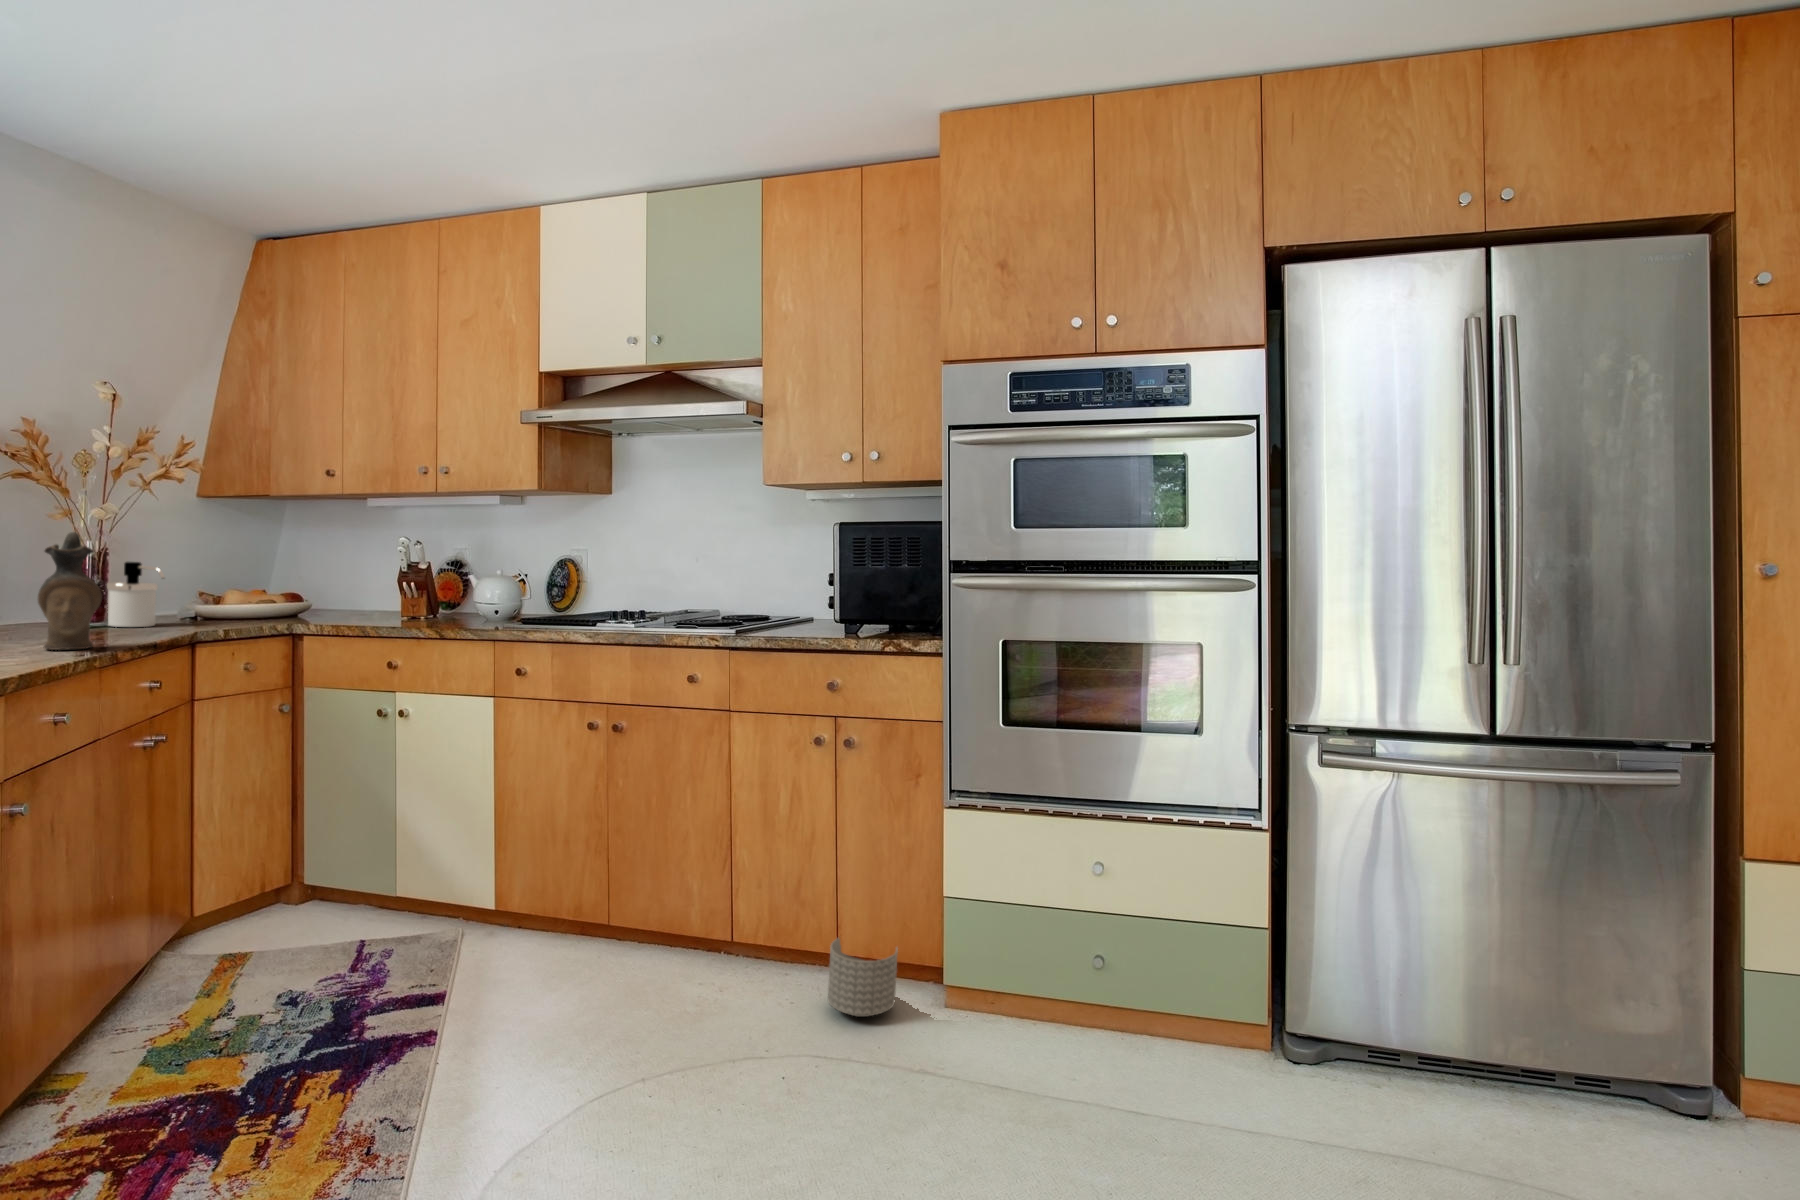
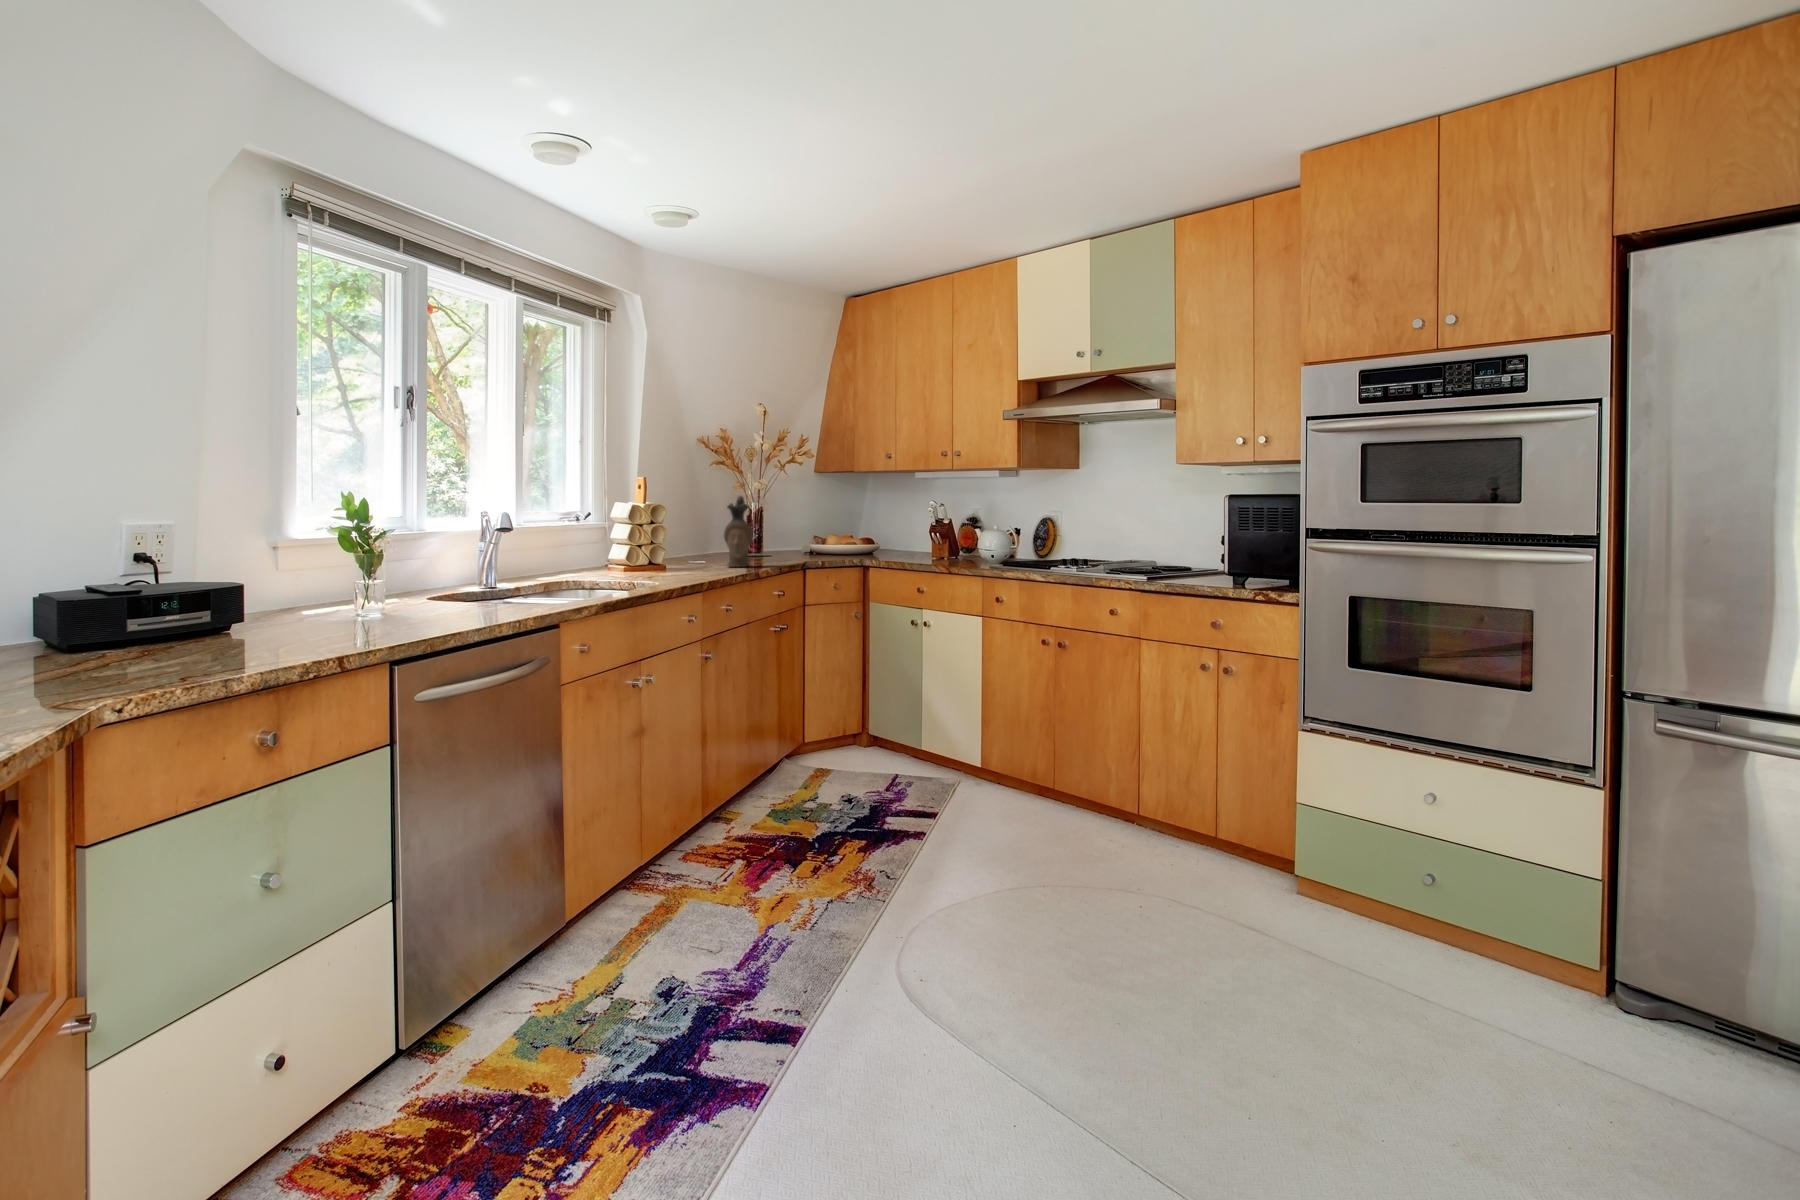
soap dispenser: present [107,562,165,627] -> none [763,516,791,558]
planter: present [828,938,898,1017] -> none [1218,822,1284,892]

